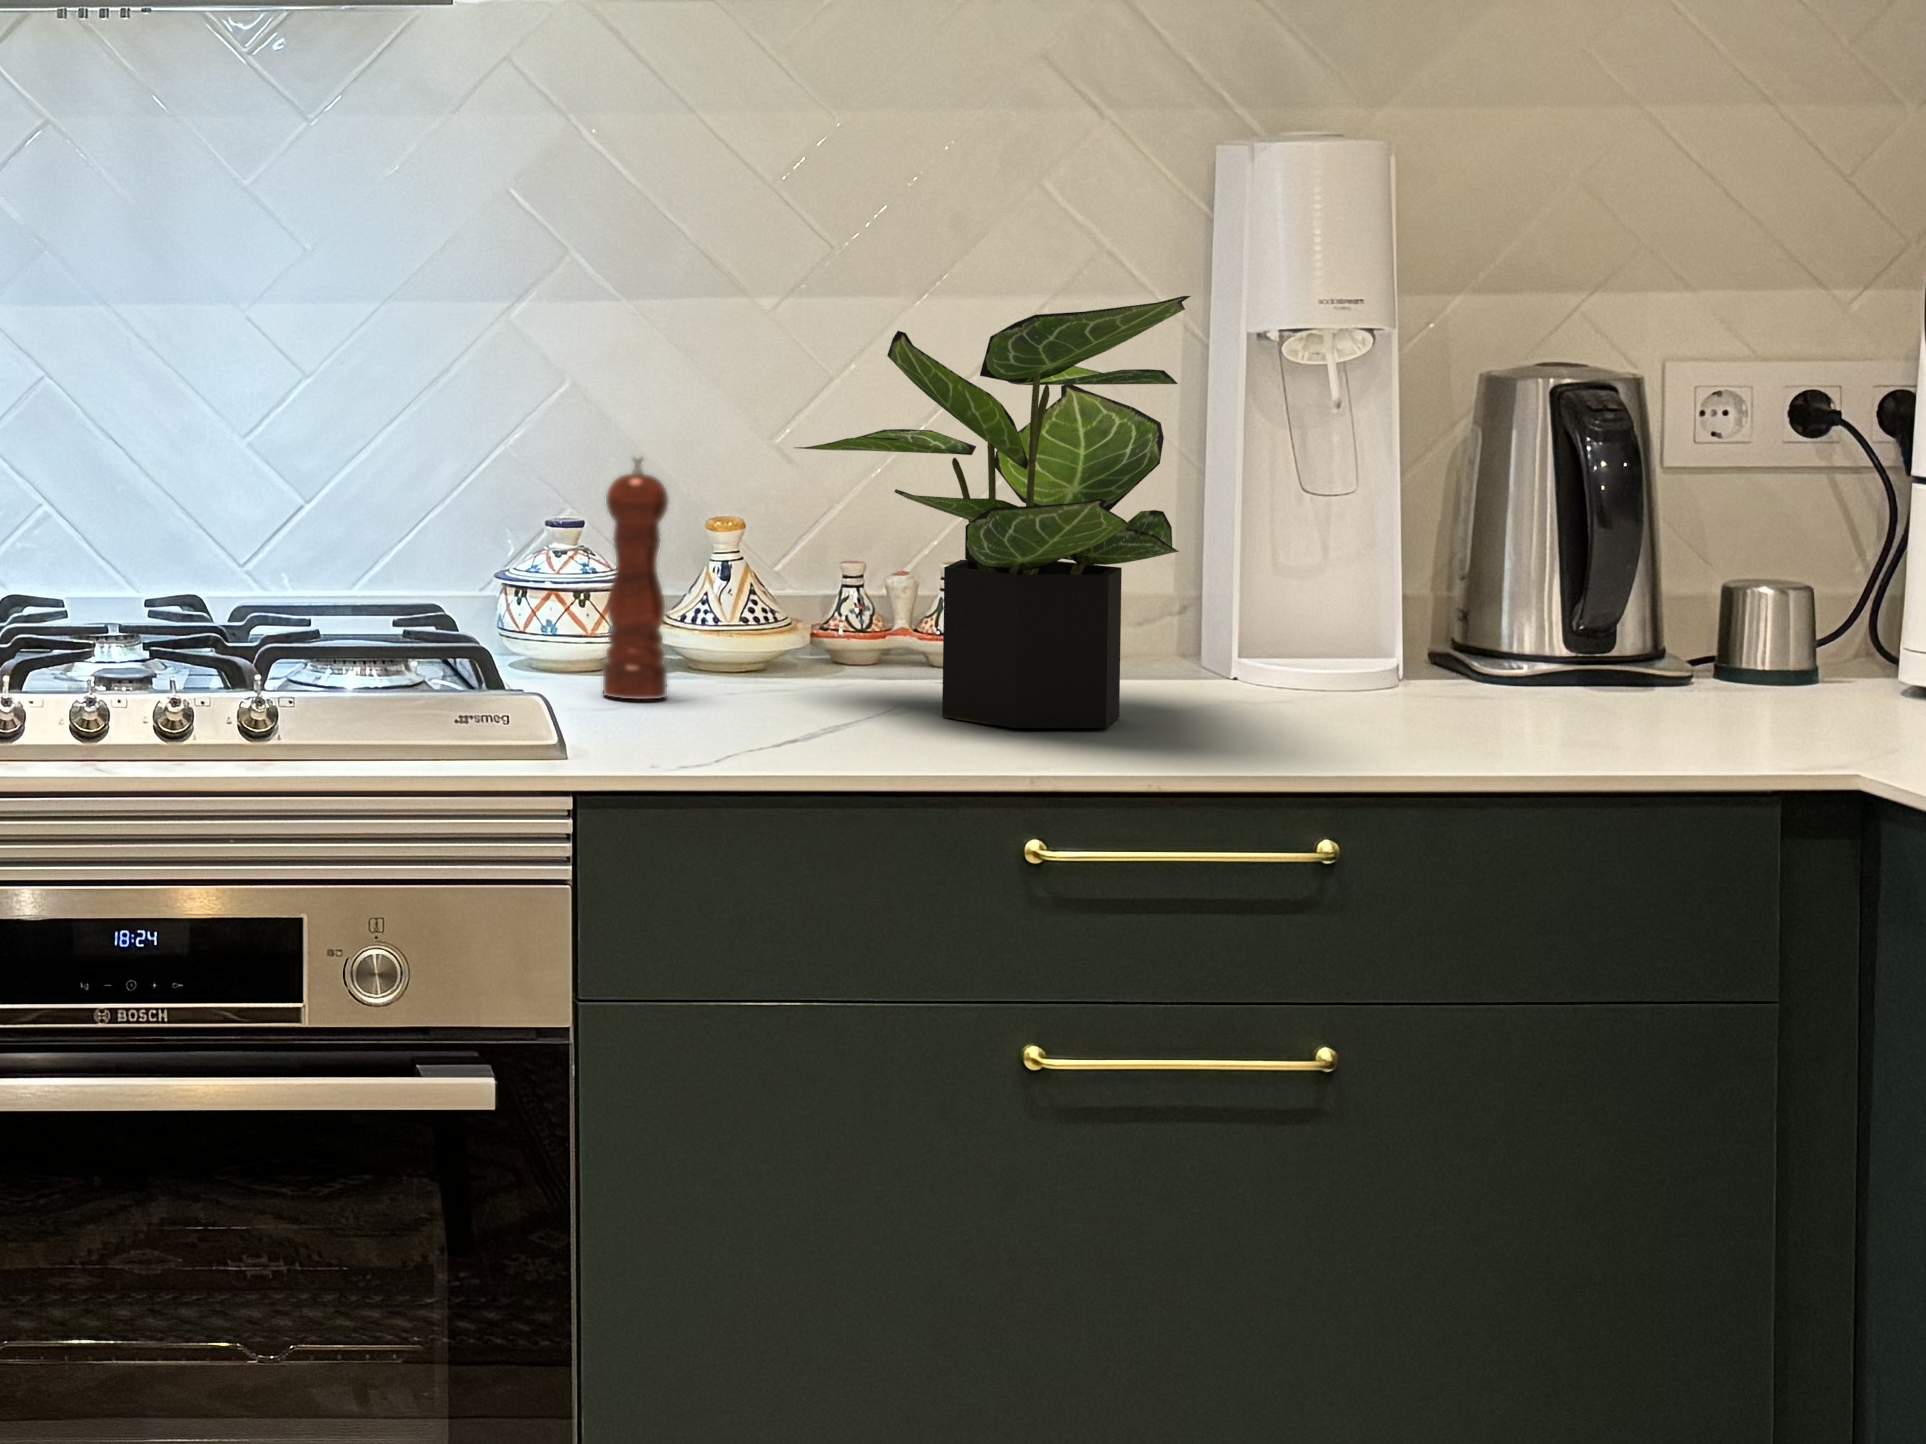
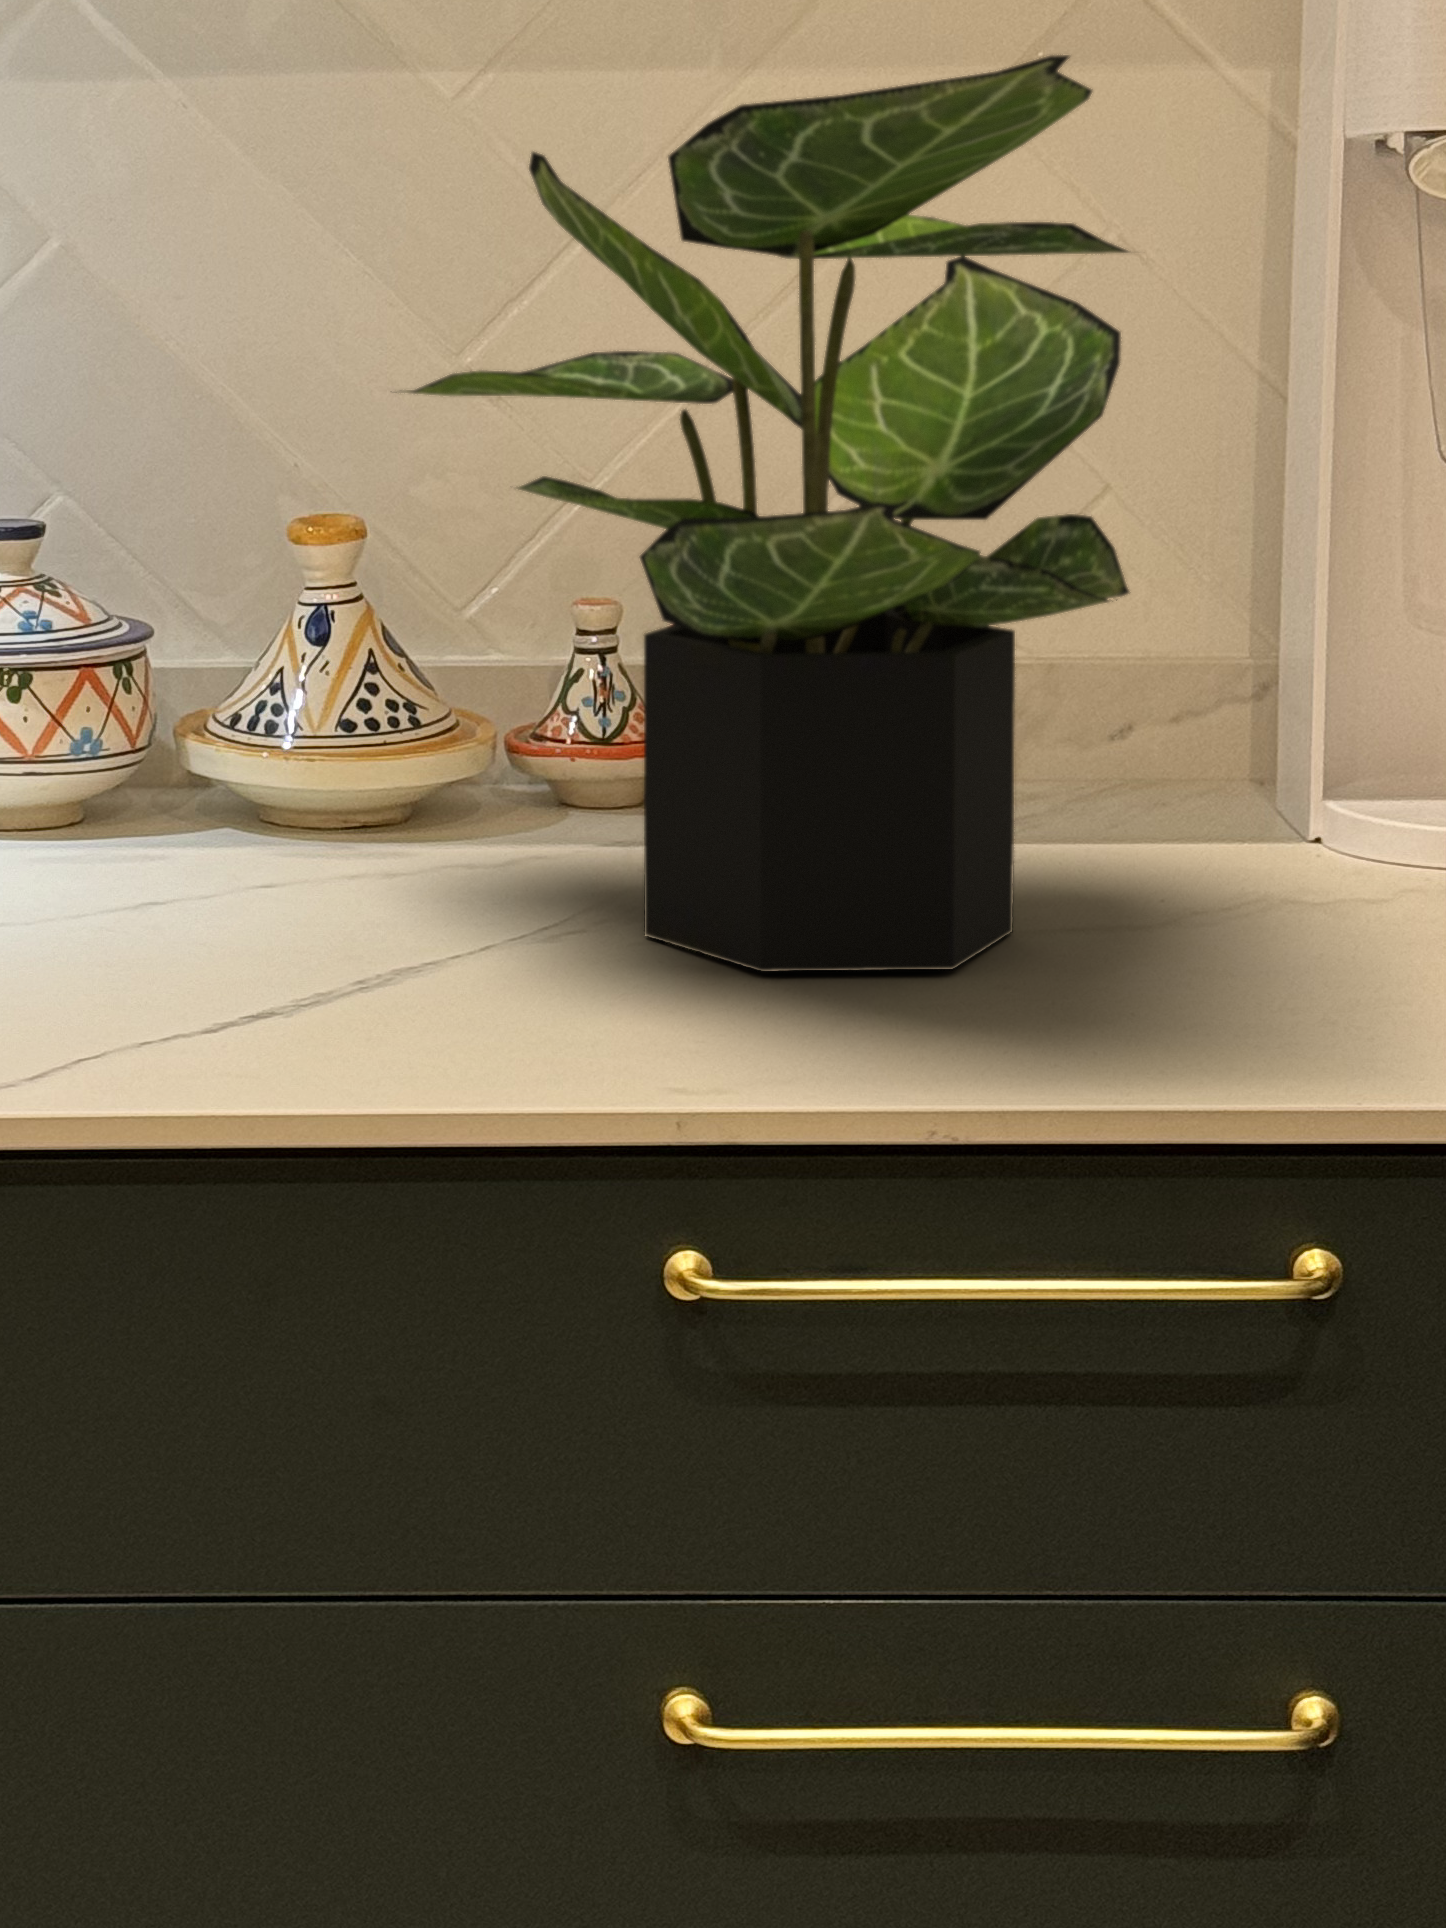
pepper mill: present [603,456,668,699] -> none [18,412,145,892]

